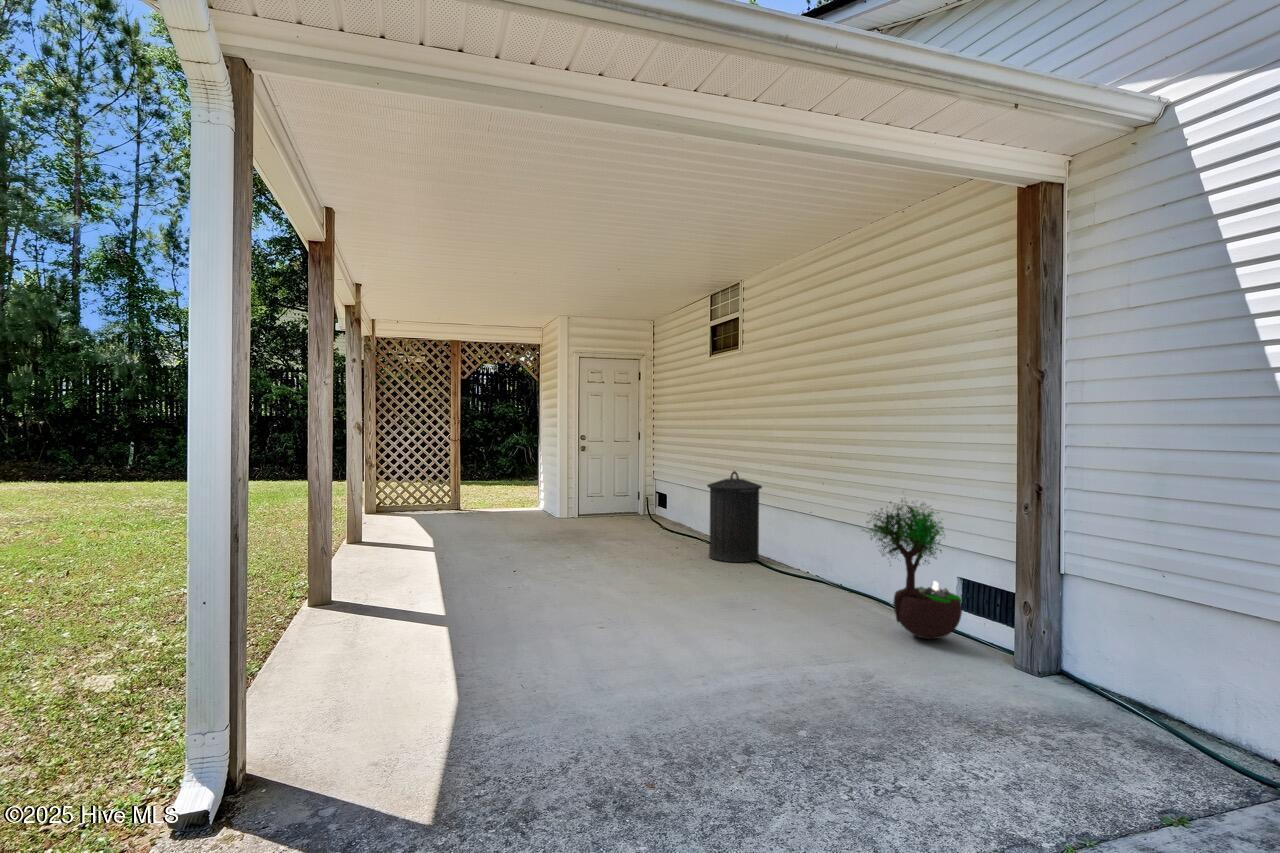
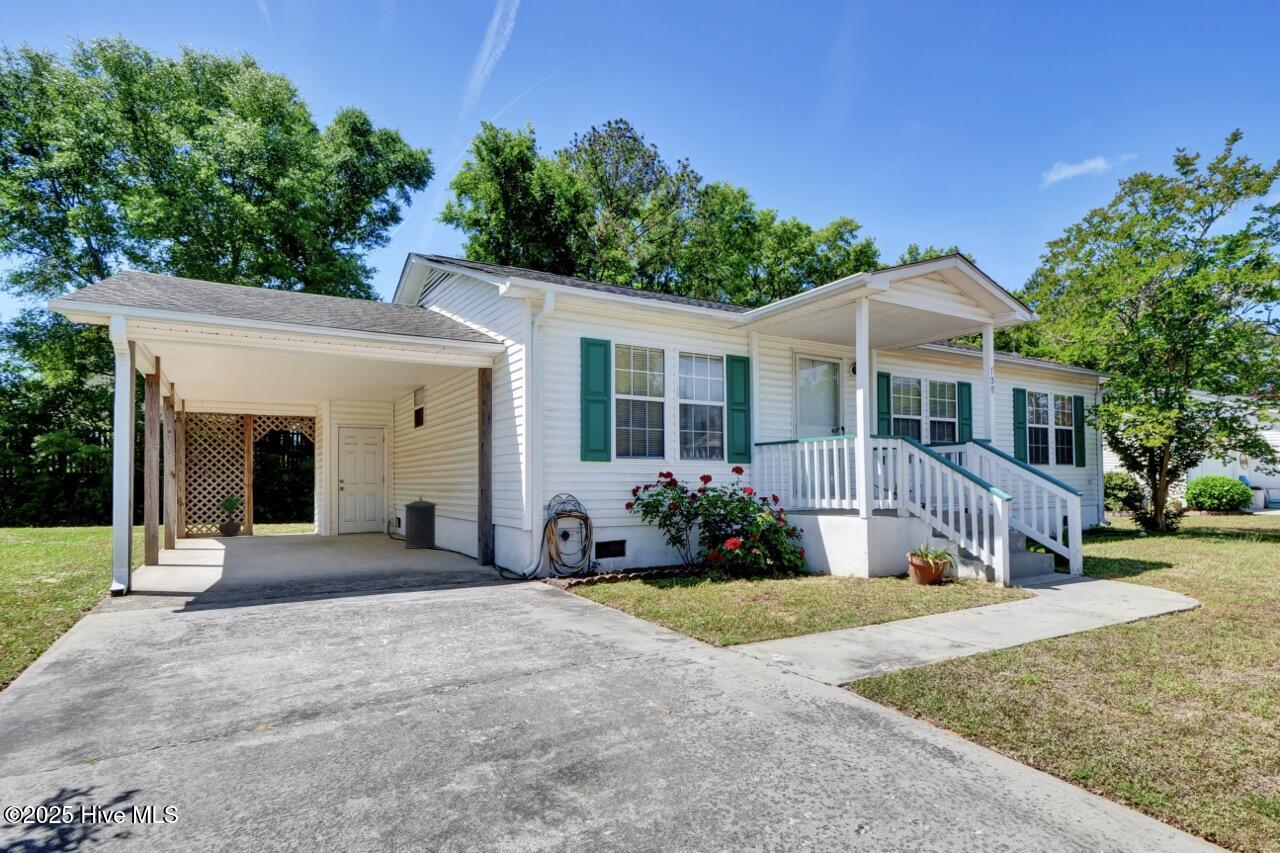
potted tree: present [867,500,962,639] -> present [217,496,241,536]

